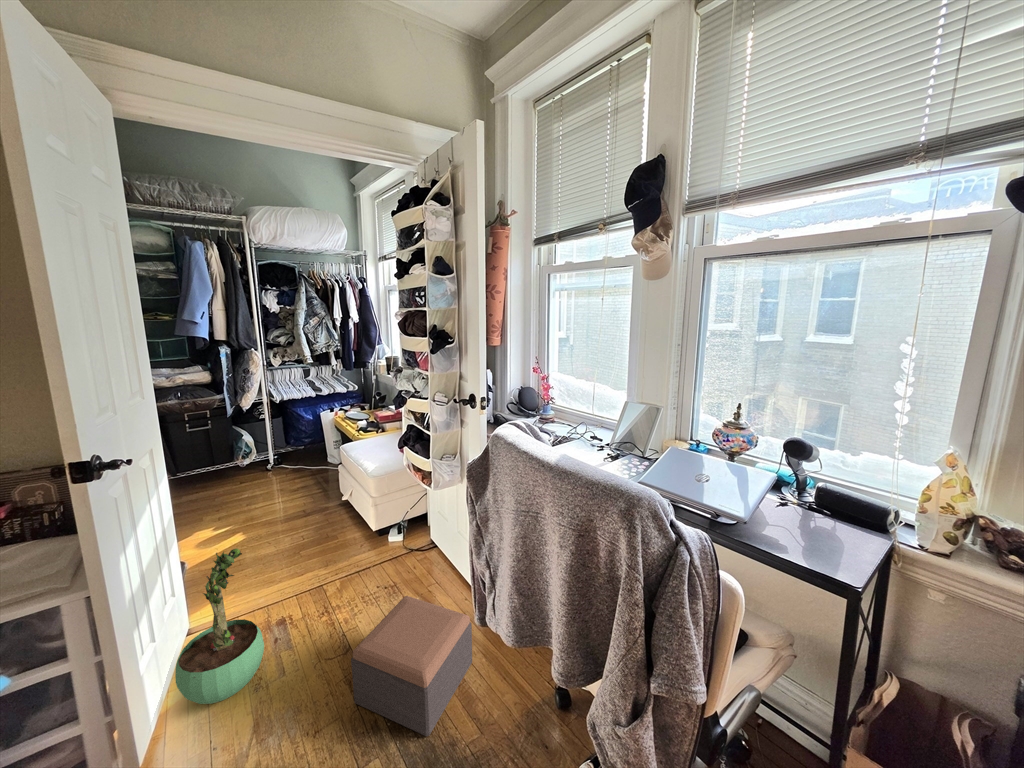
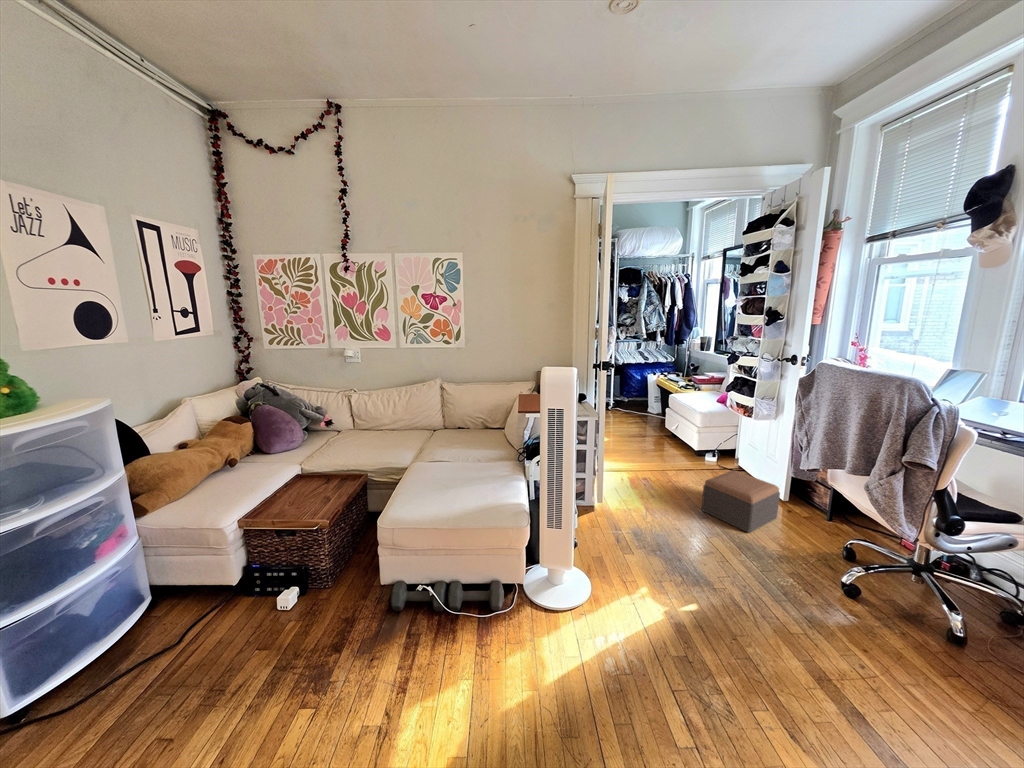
potted plant: present [175,549,264,704] -> none [614,419,651,490]

